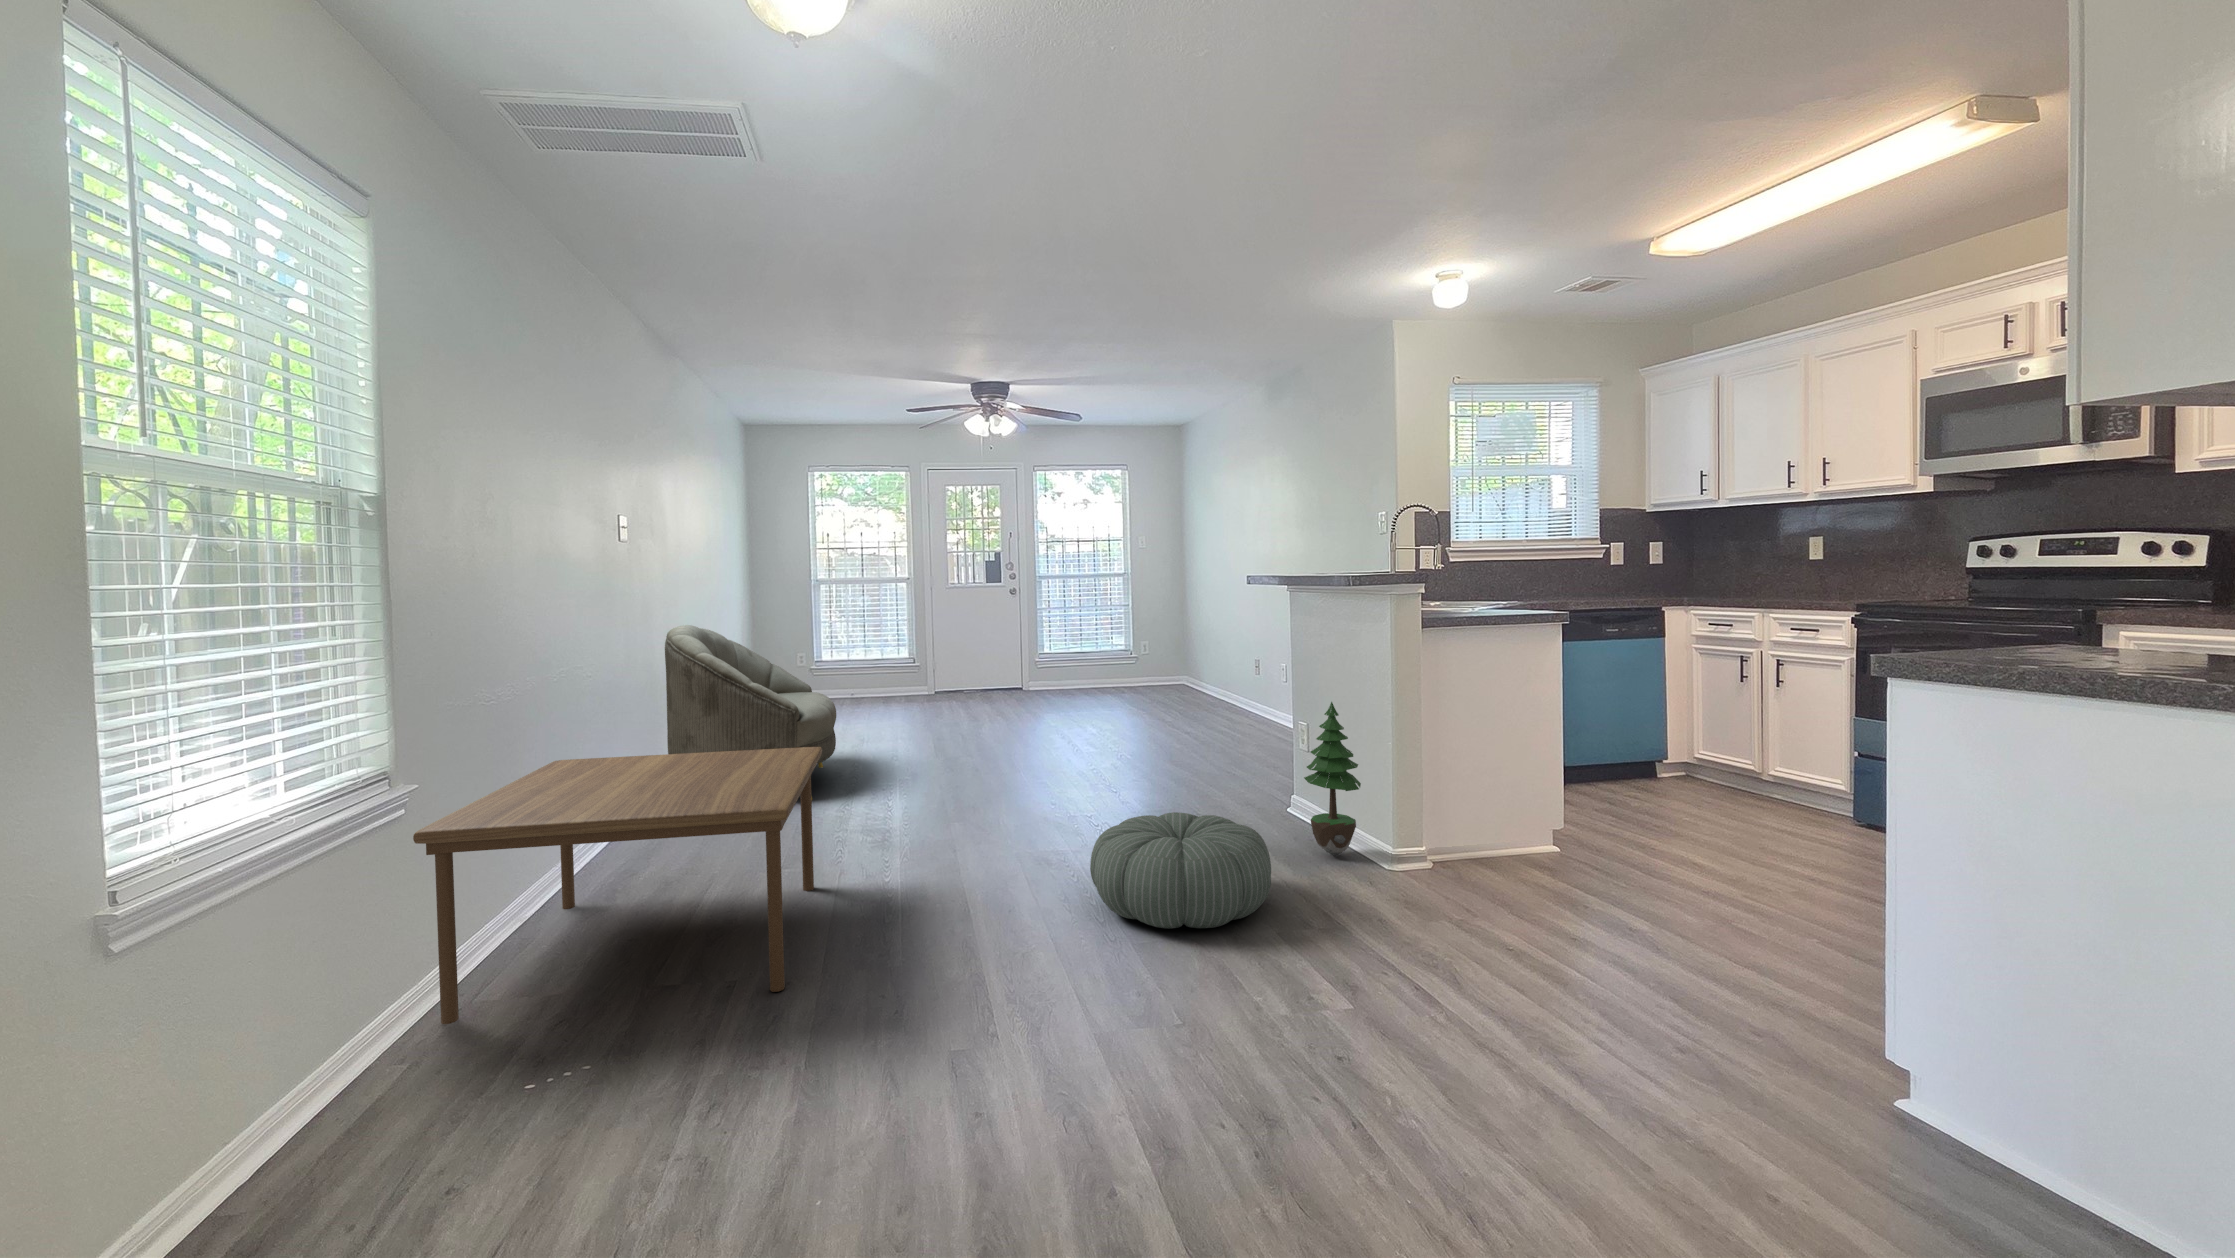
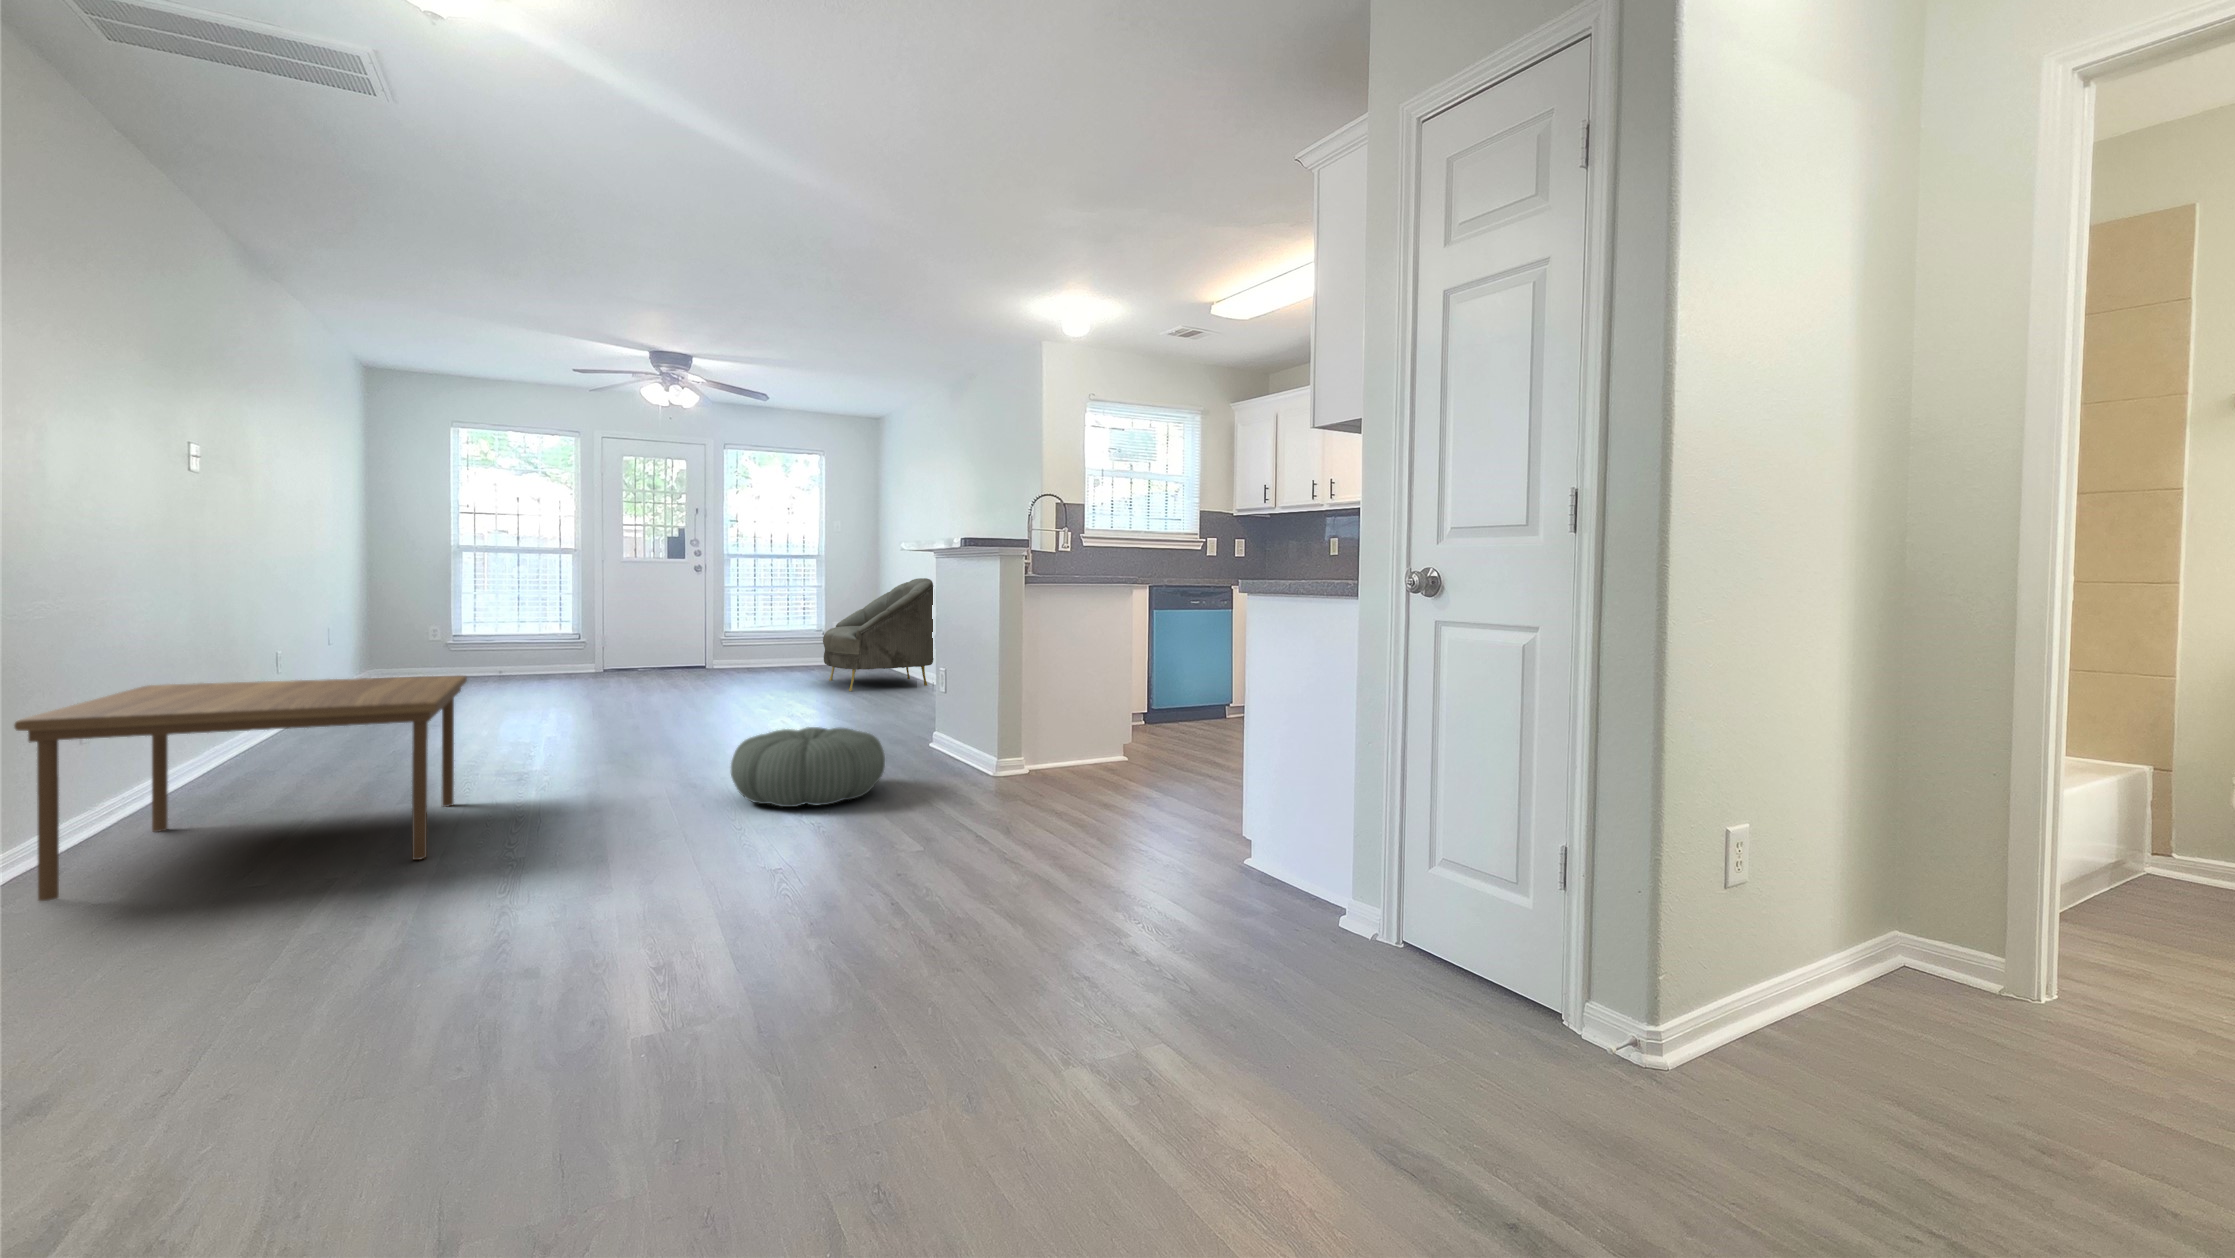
armchair: present [665,625,836,768] -> present [823,578,933,691]
potted tree: present [1304,702,1361,856] -> none [928,642,973,765]

